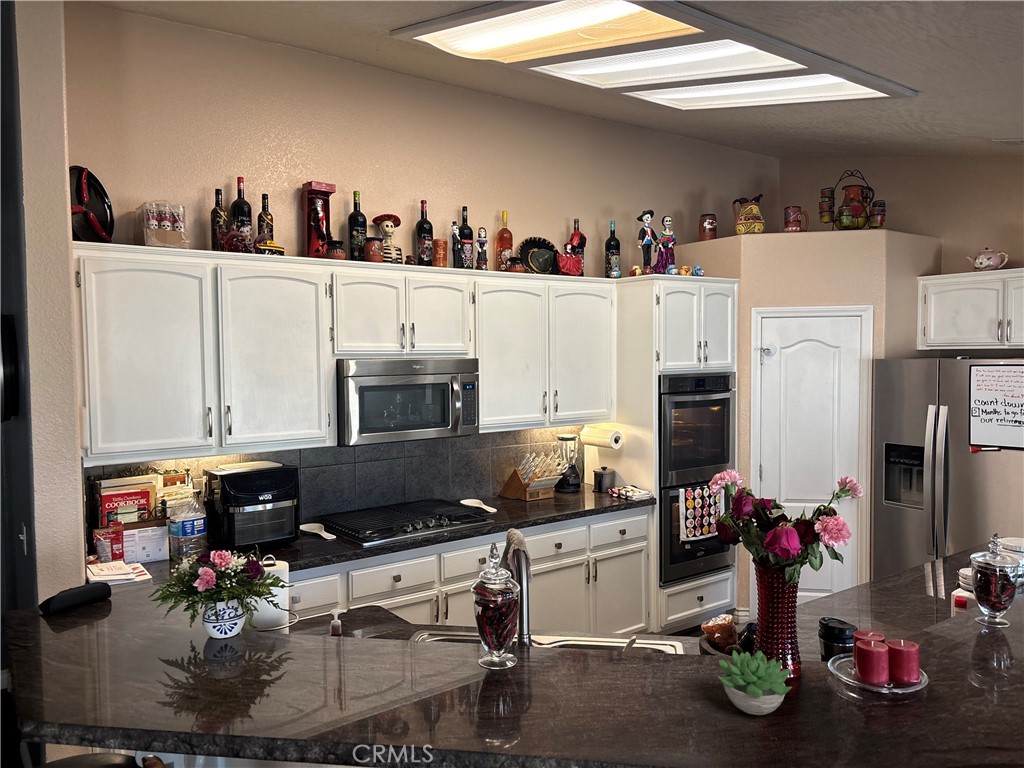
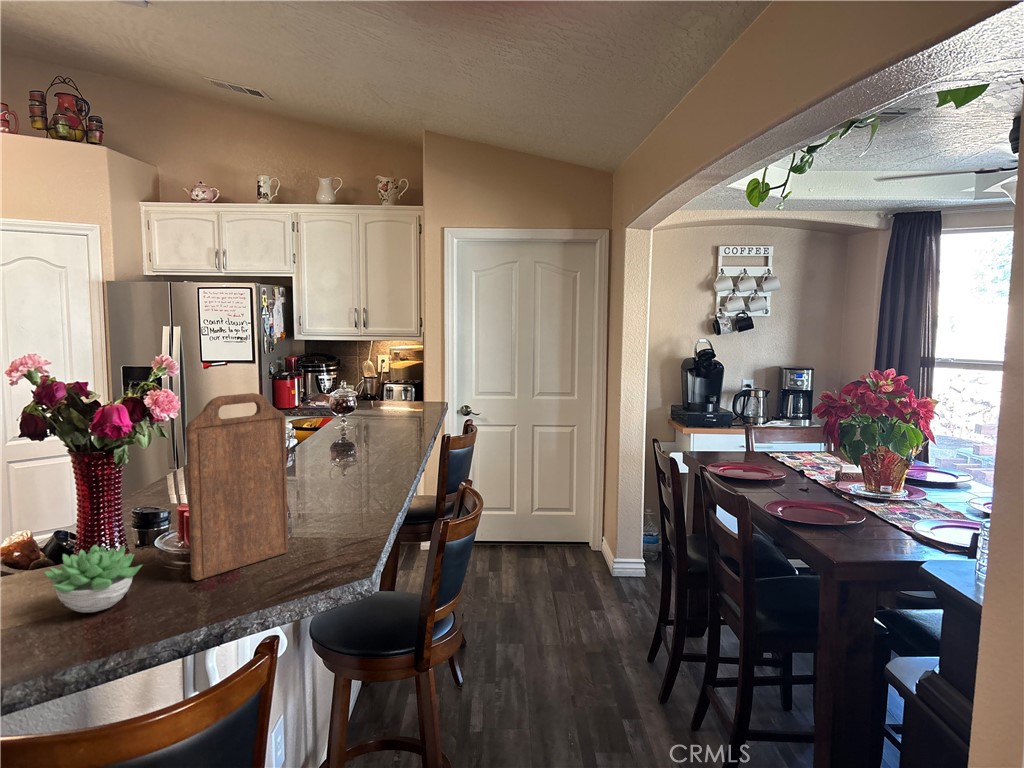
cutting board: none [844,536,971,734] -> present [186,393,288,581]

